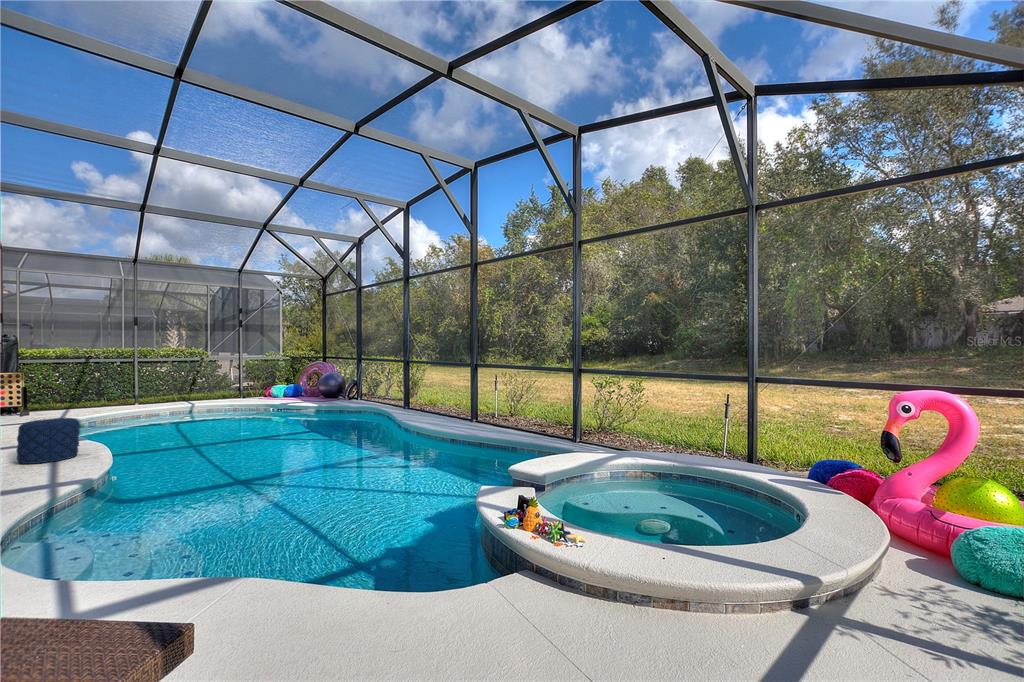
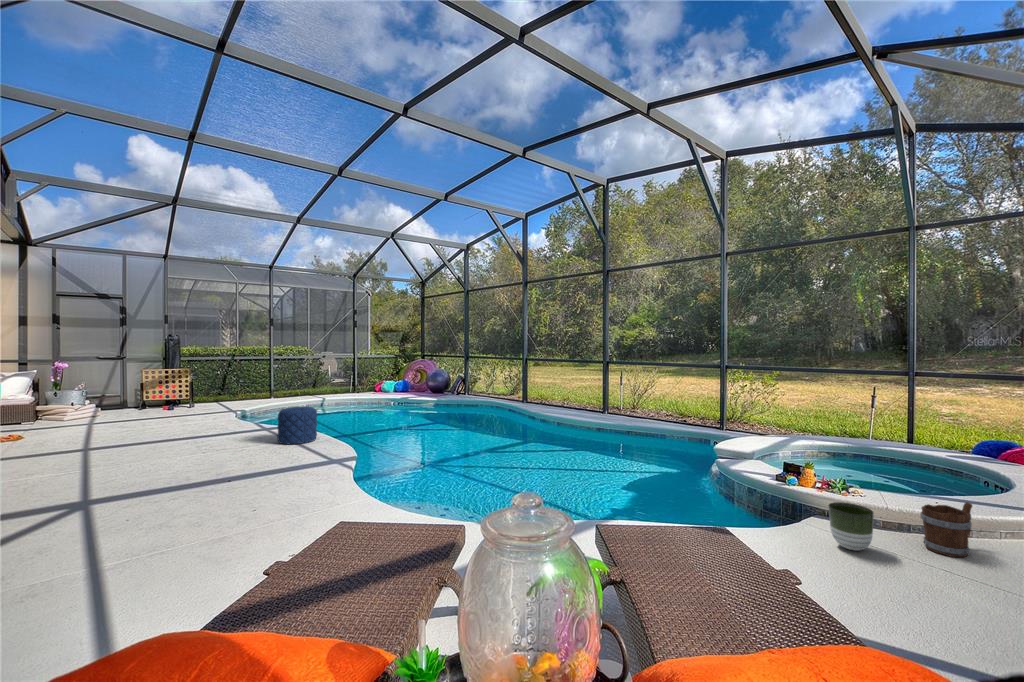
planter: none [472,566,524,643] -> present [828,502,874,551]
bucket: none [597,567,672,656] -> present [920,502,972,557]

